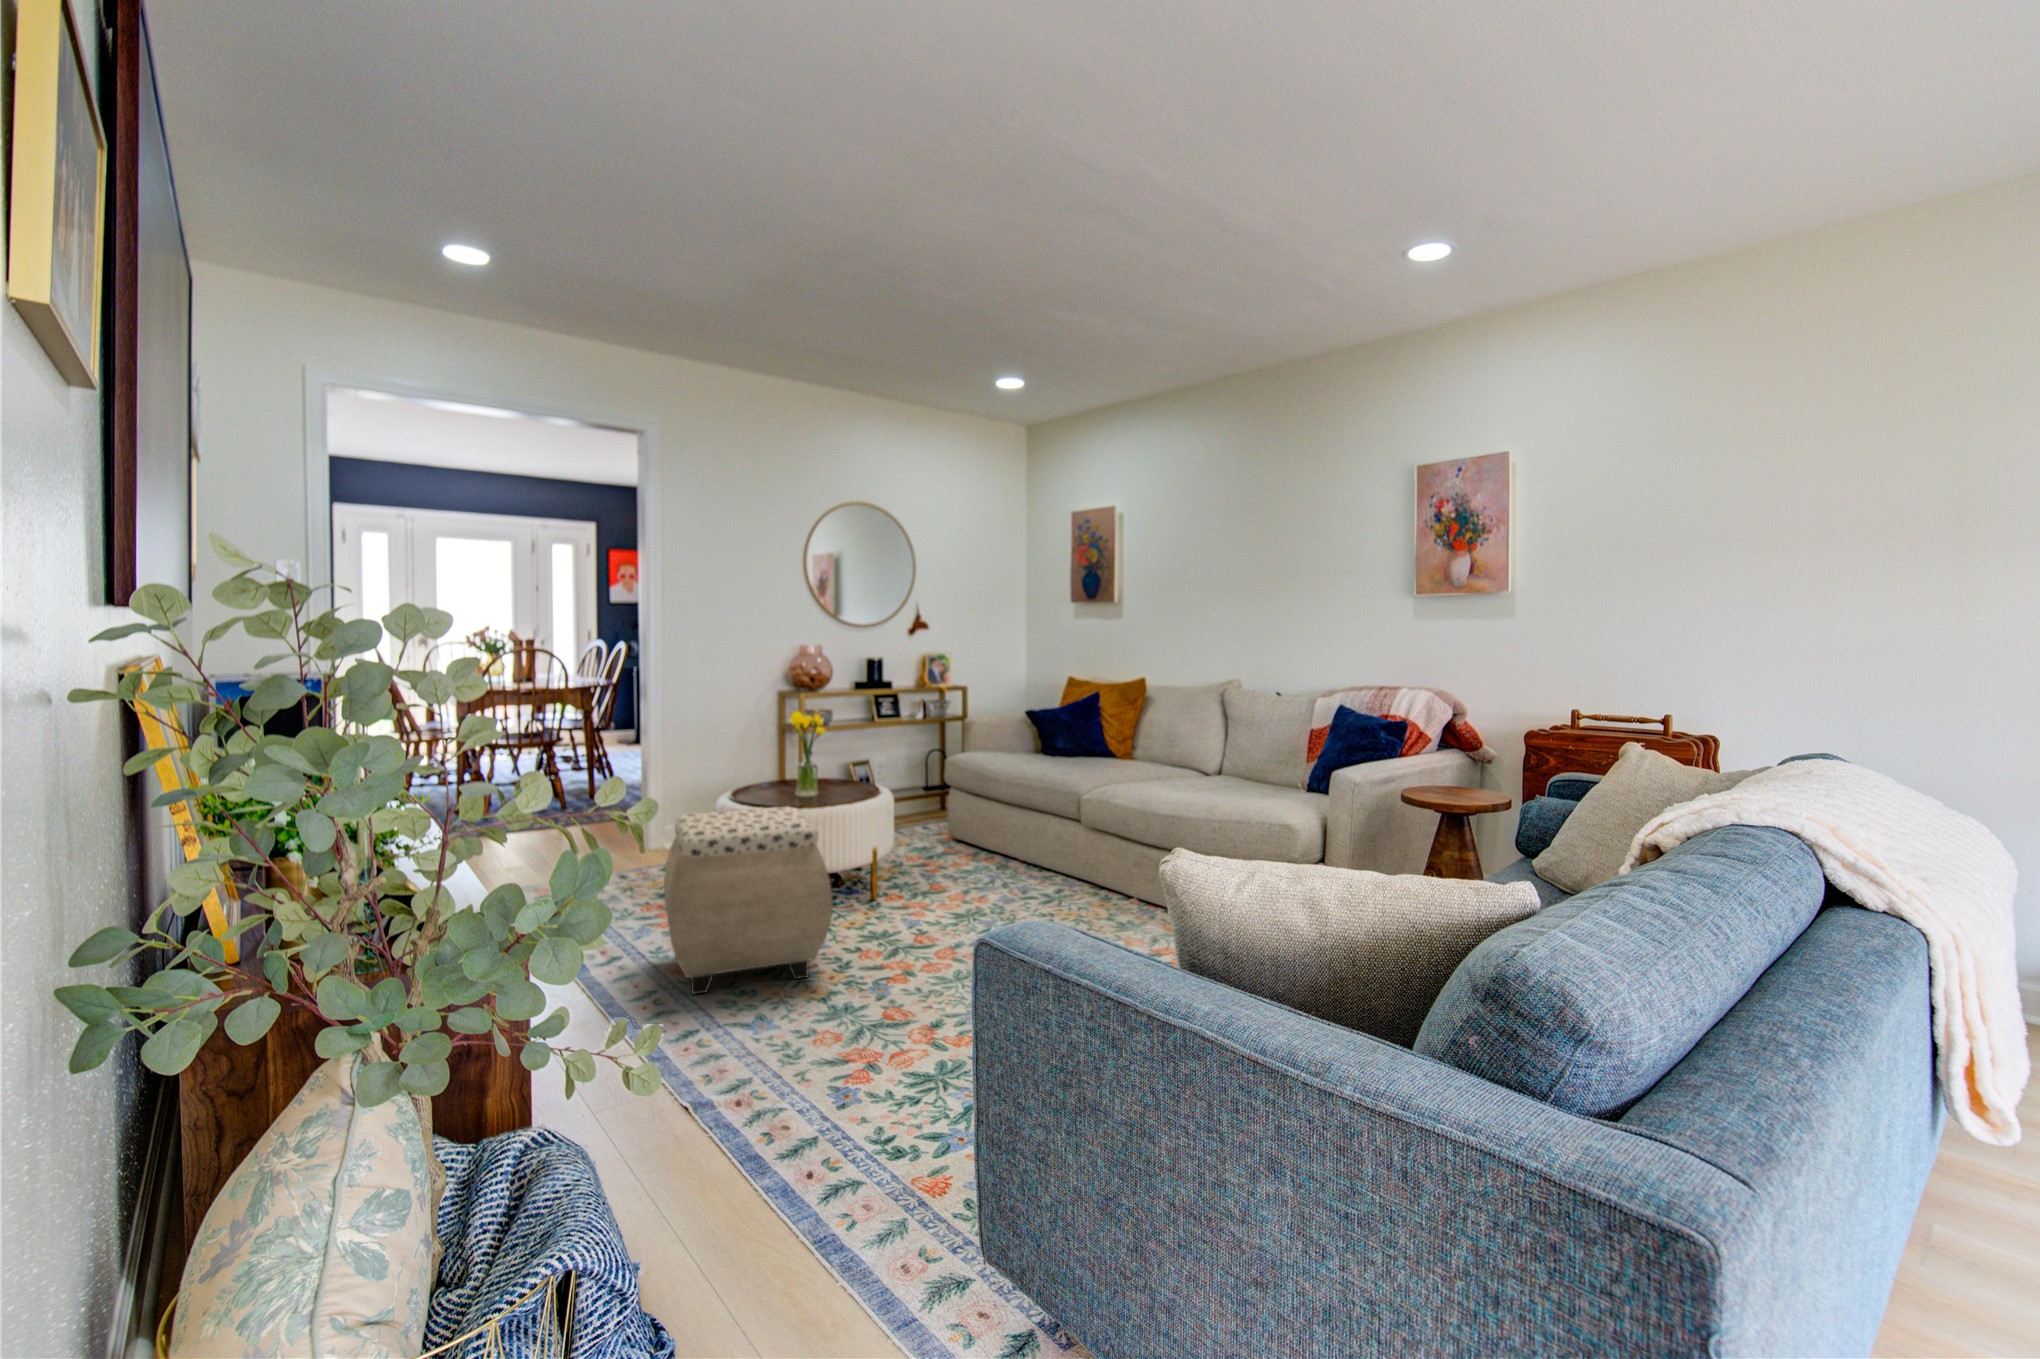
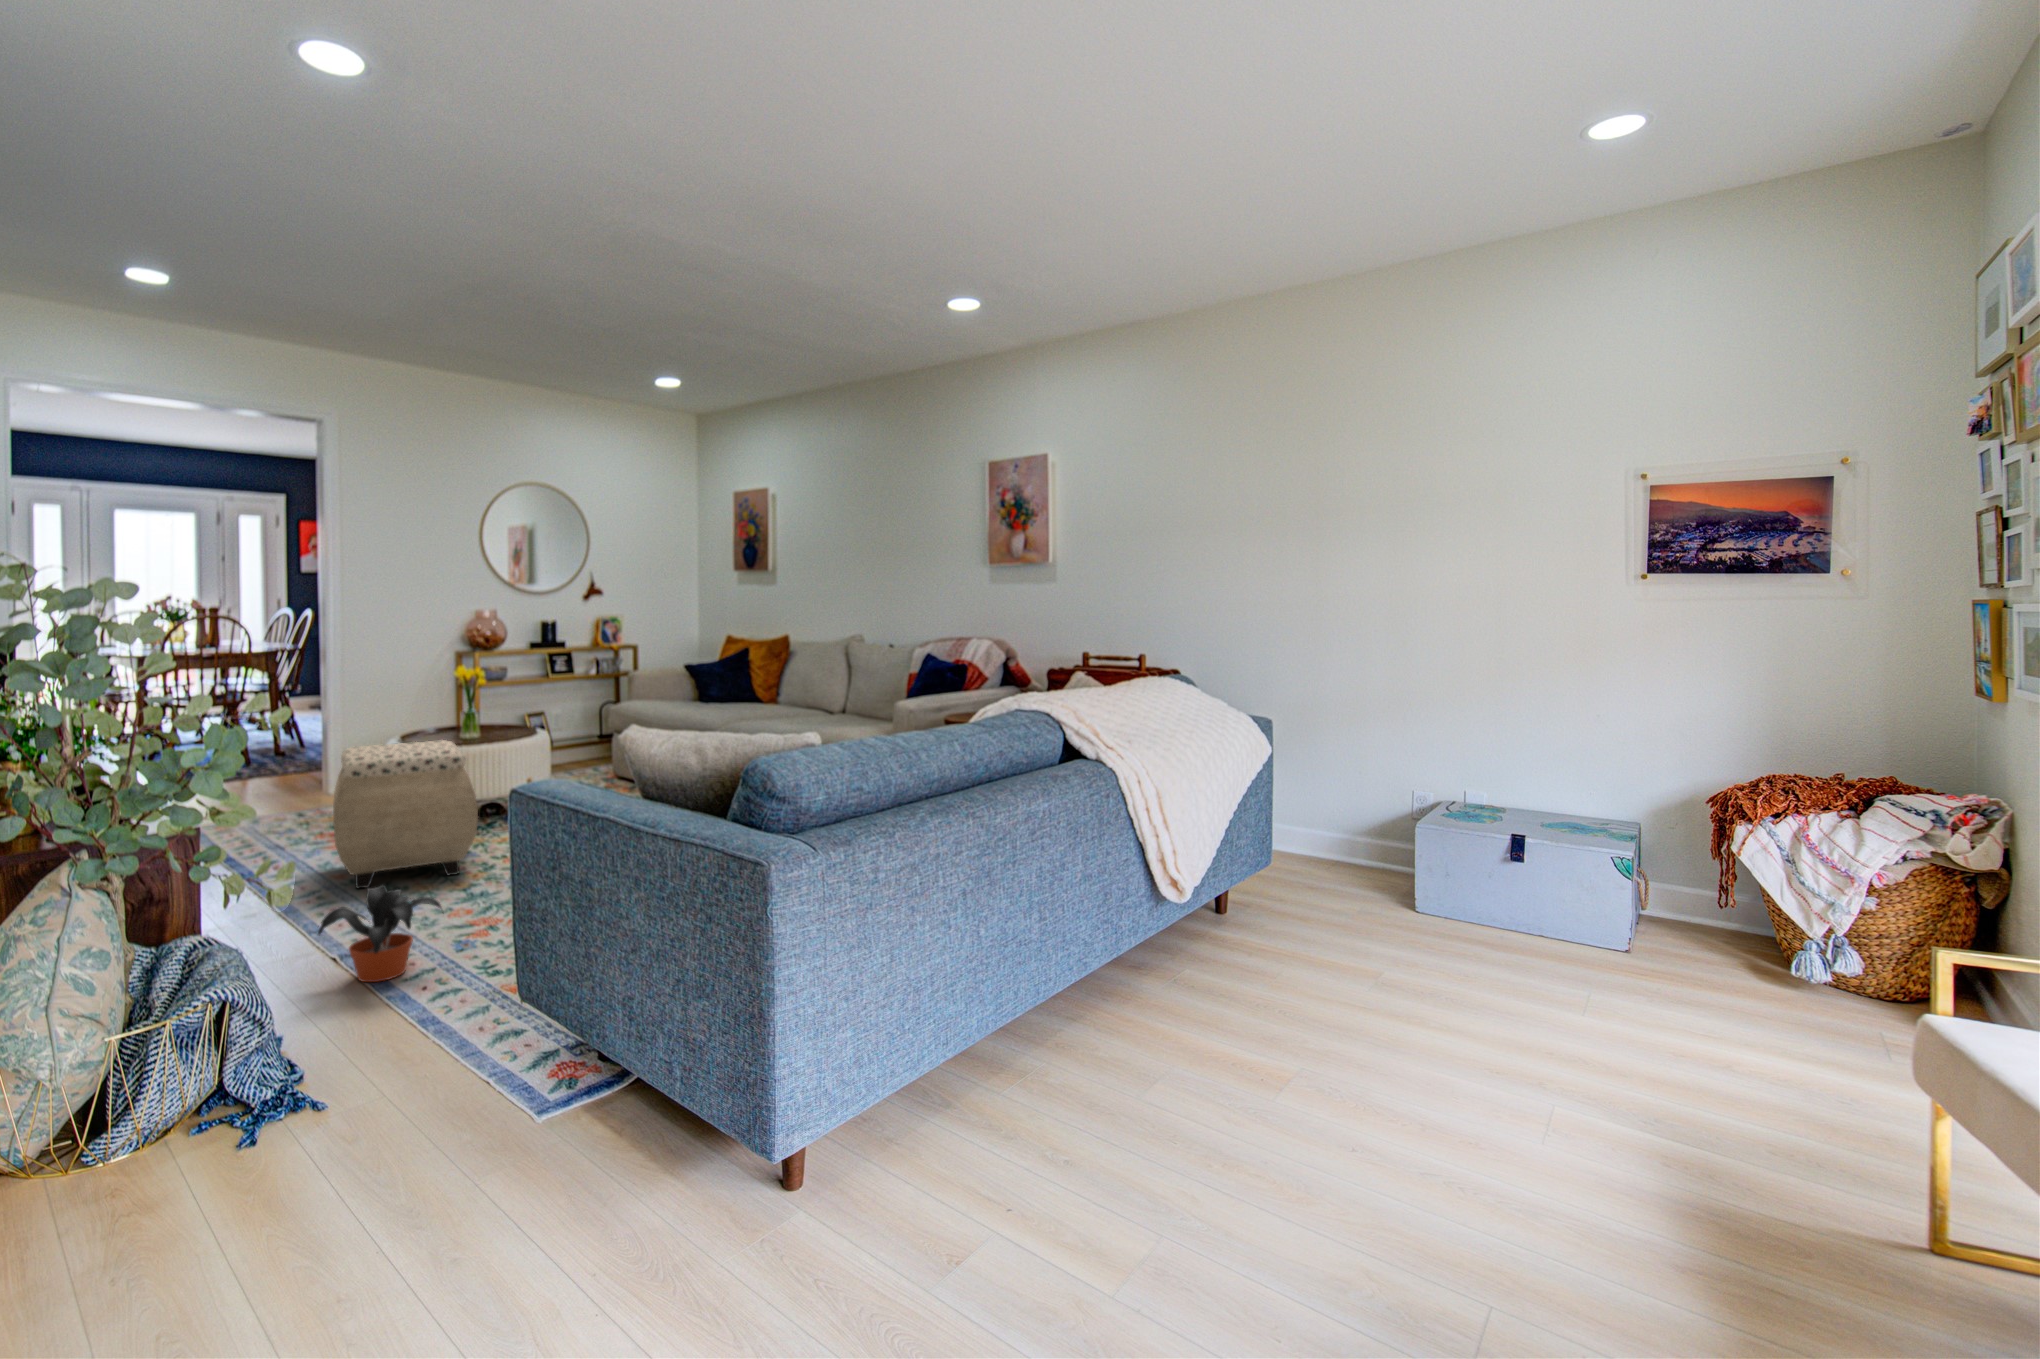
potted plant: none [664,1020,820,1163] -> present [318,885,441,982]

